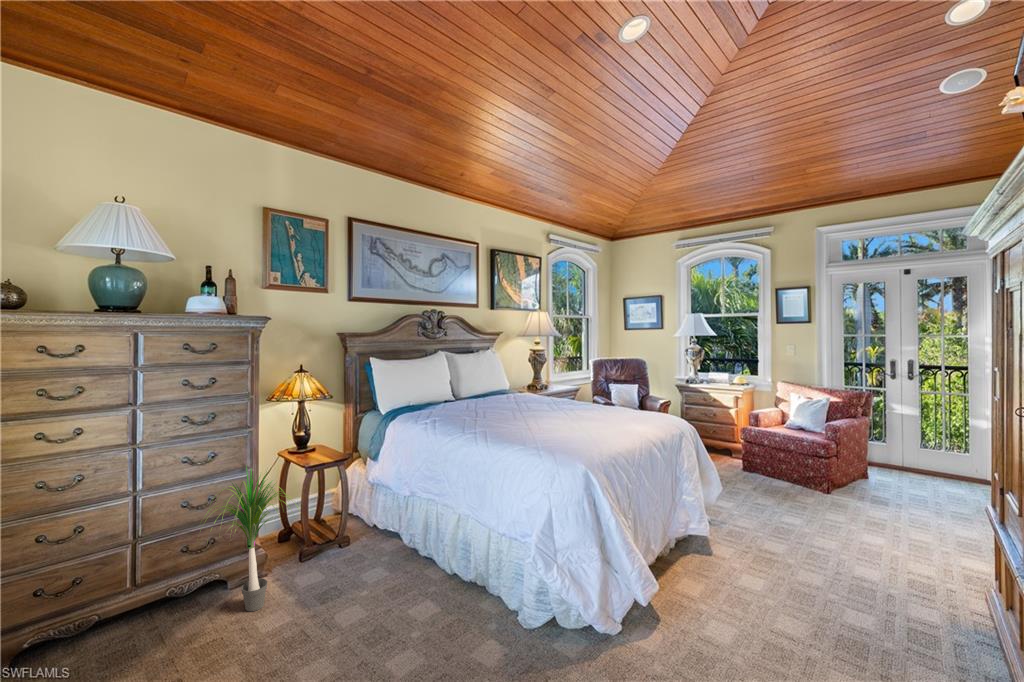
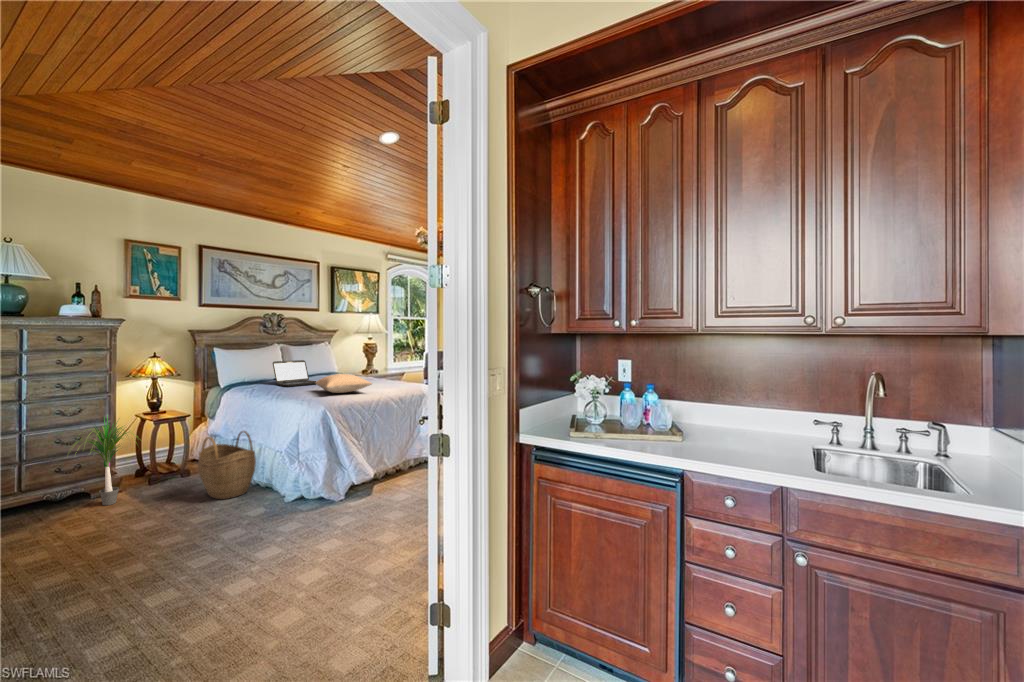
laptop: none [451,375,514,415] -> present [273,360,316,387]
pillow: none [529,400,625,431] -> present [316,374,372,393]
woven basket: none [378,491,462,611] -> present [198,431,256,499]

